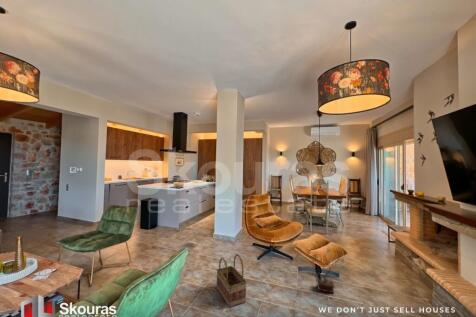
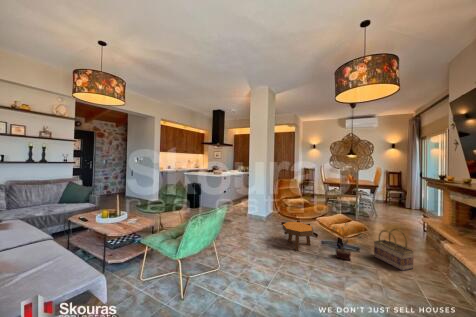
footstool: none [256,247,292,285] -> present [283,222,314,251]
basket: present [217,254,247,307] -> present [374,229,414,271]

